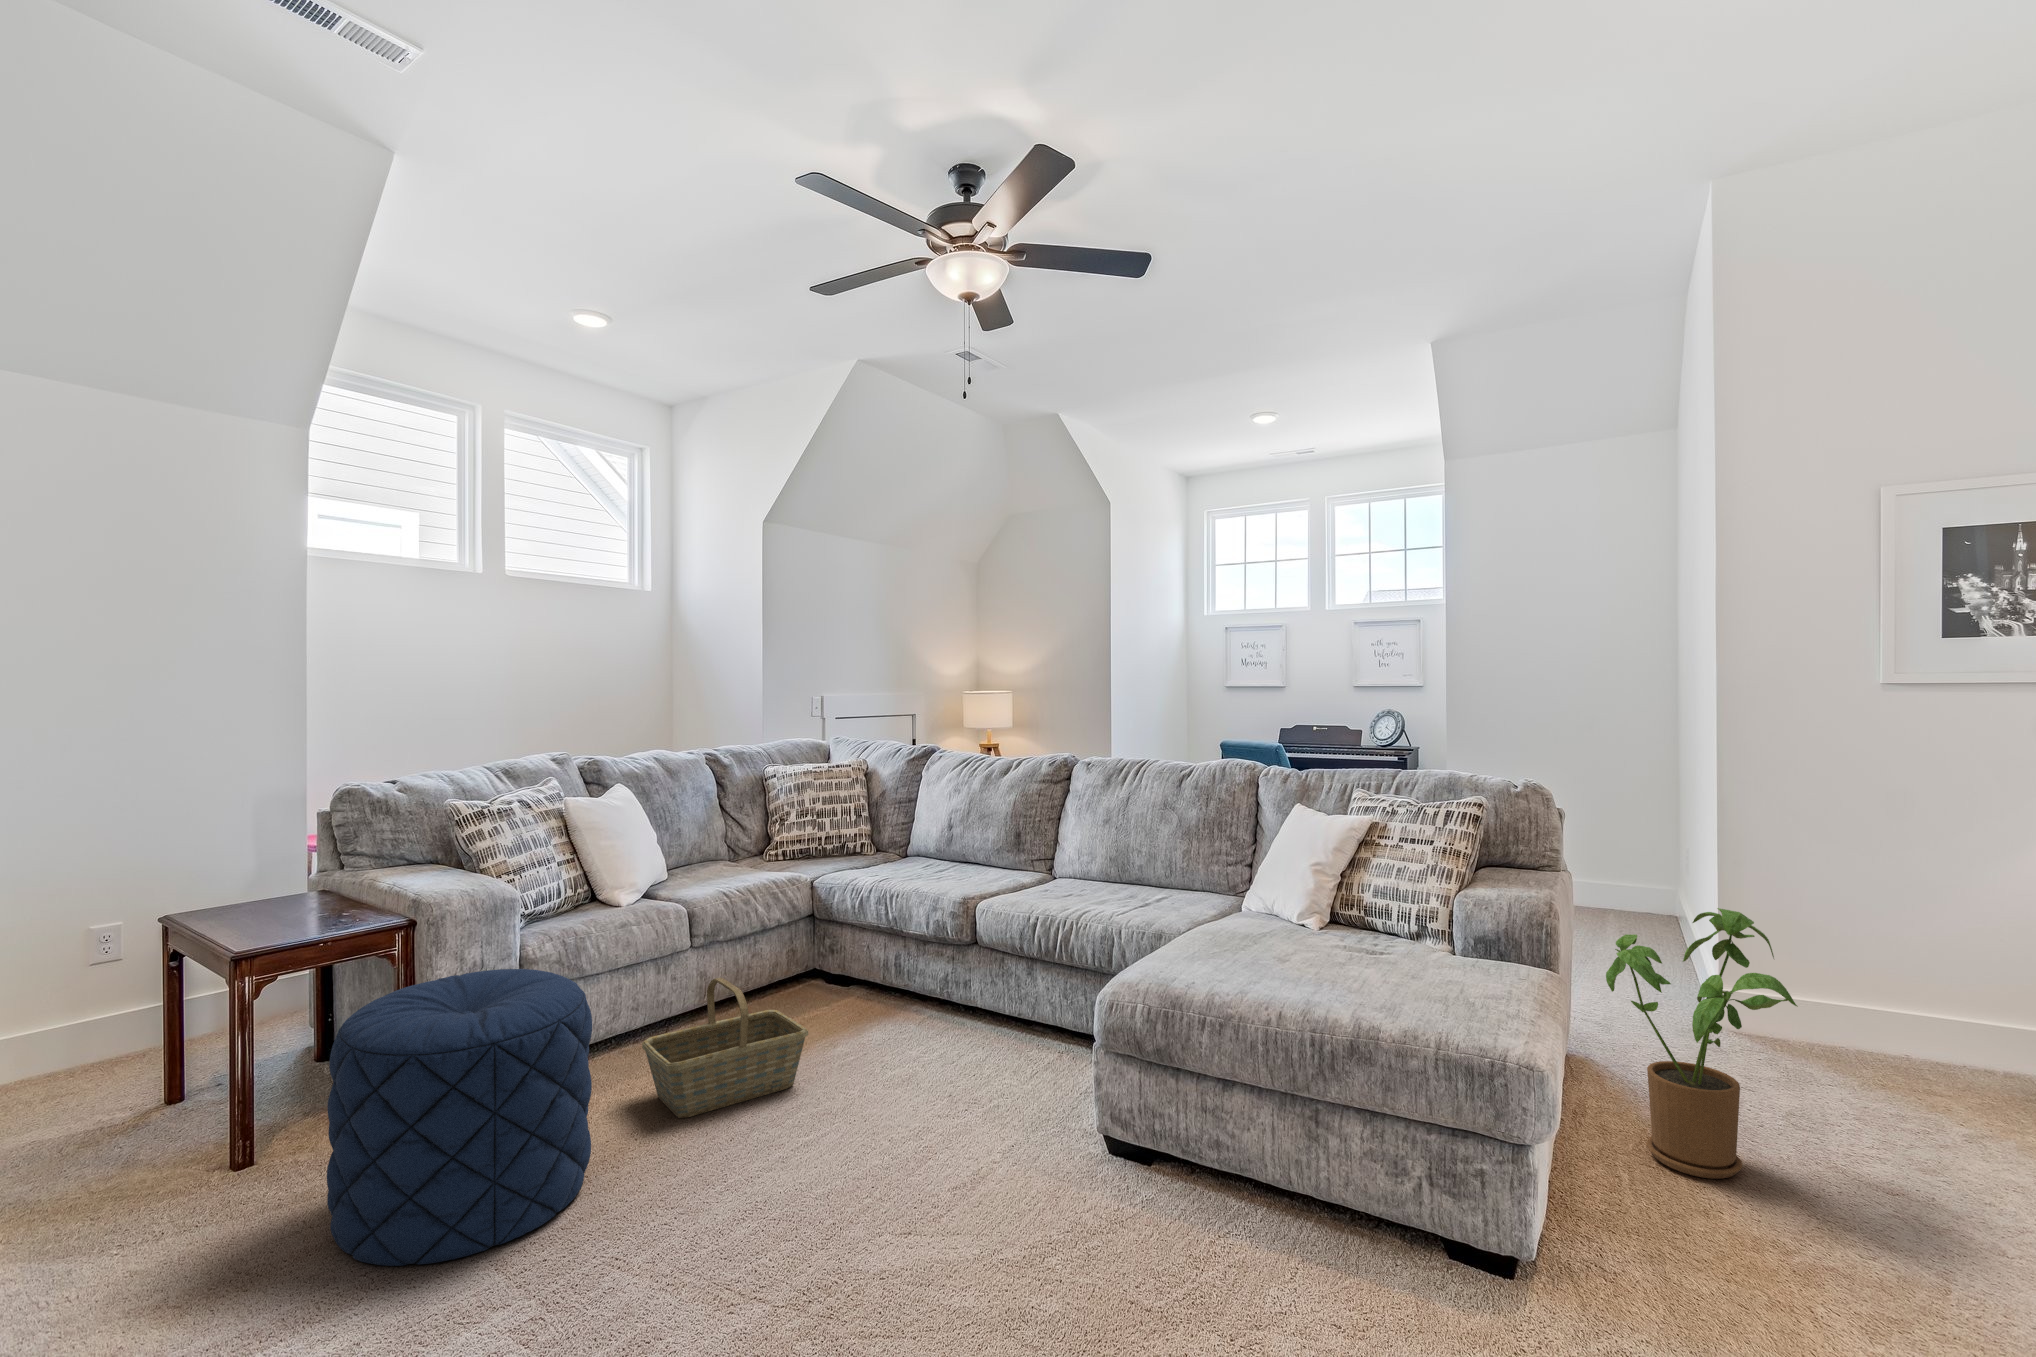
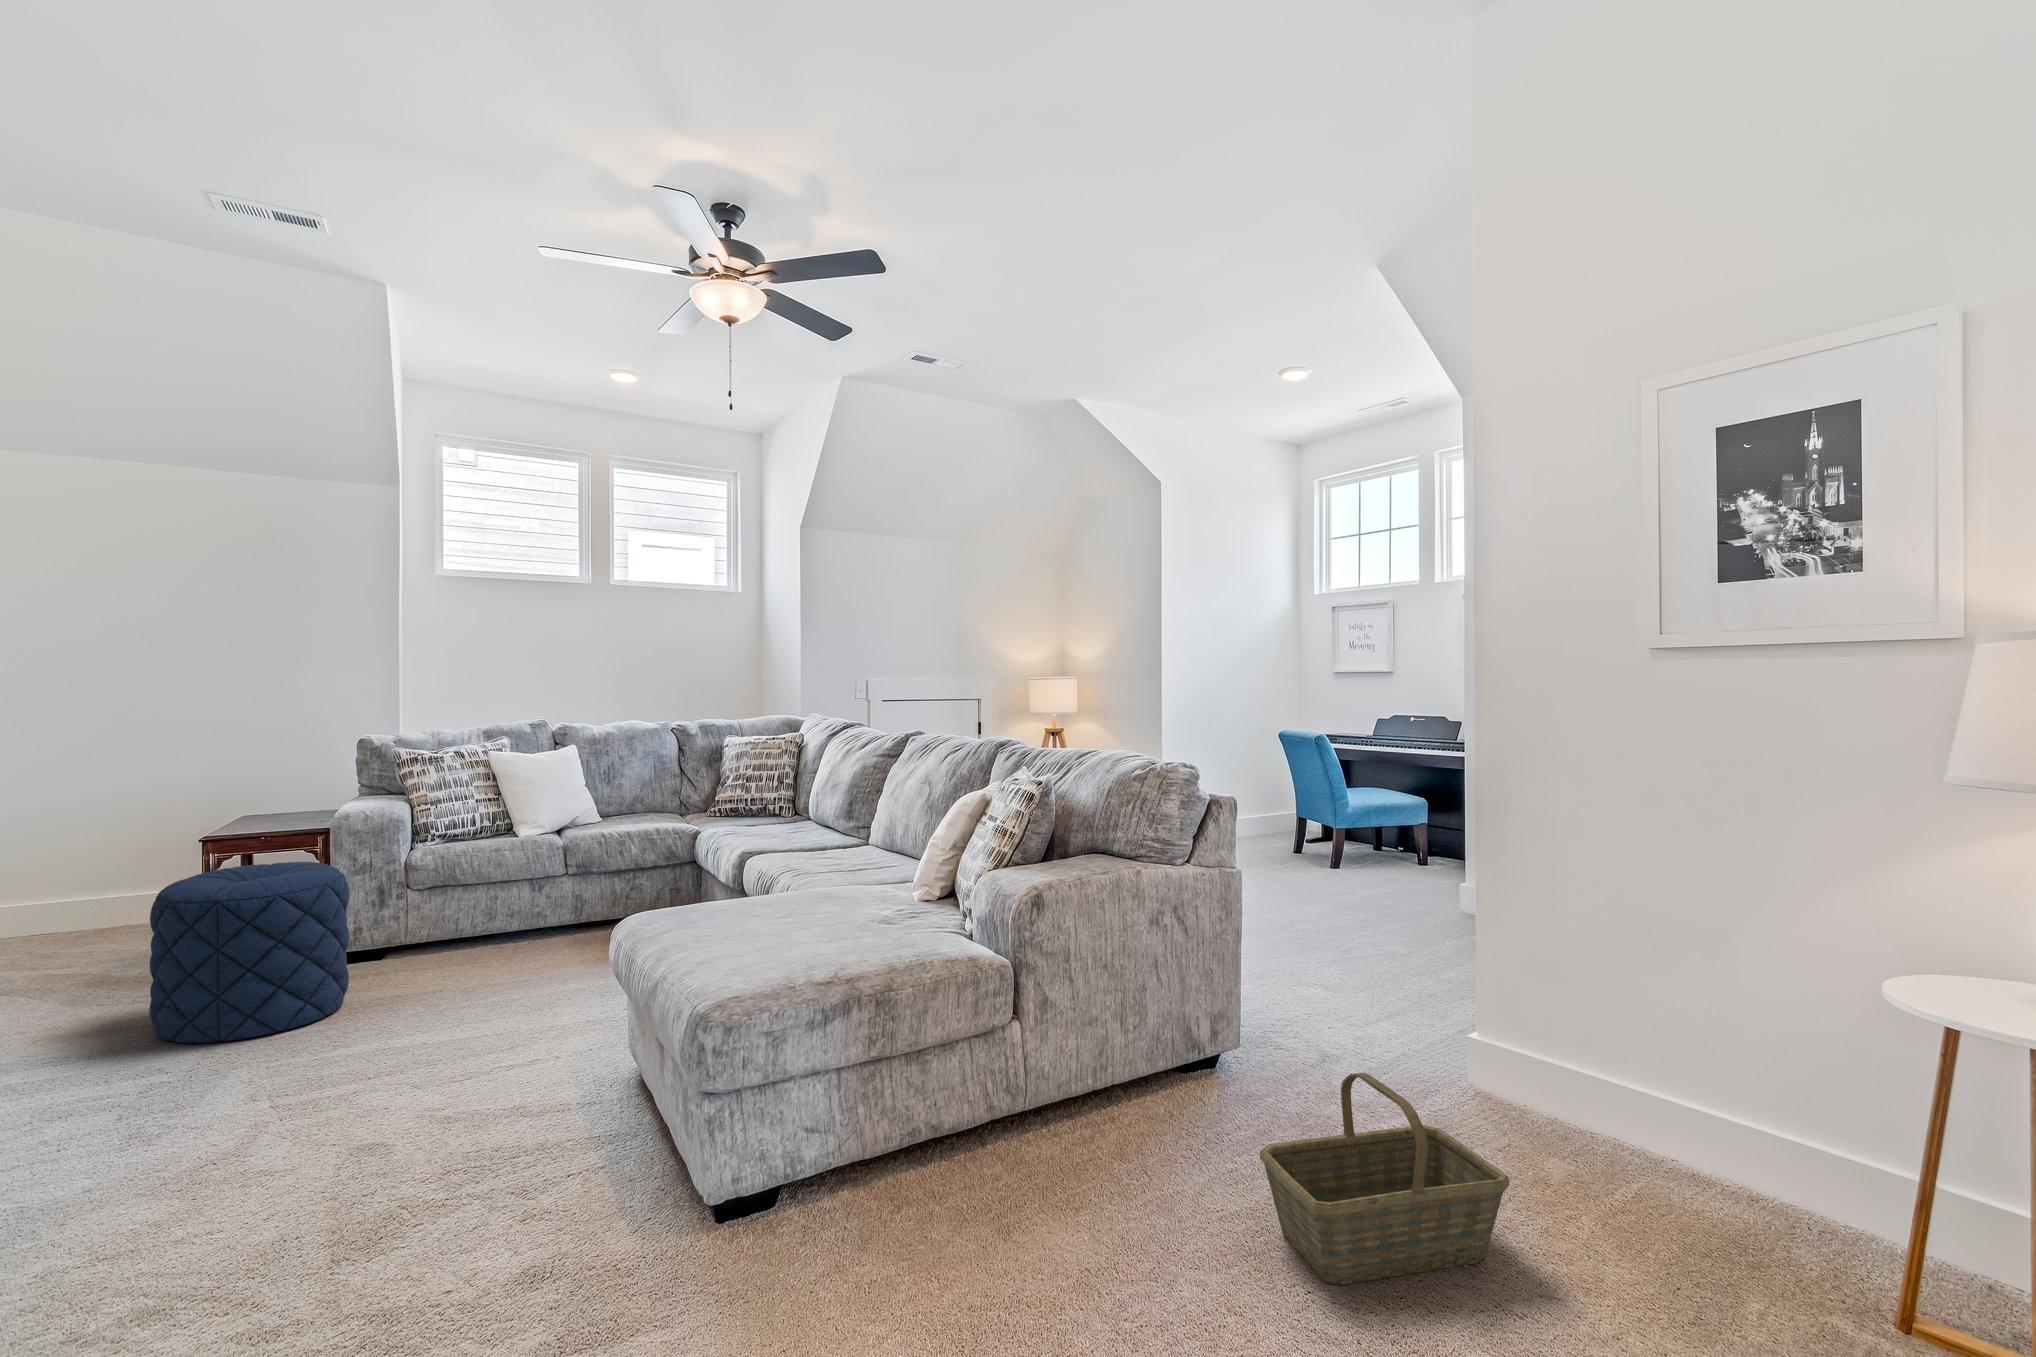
house plant: present [1606,908,1798,1179] -> none [1053,904,1218,1207]
basket: present [642,978,808,1118] -> present [1260,1073,1510,1285]

